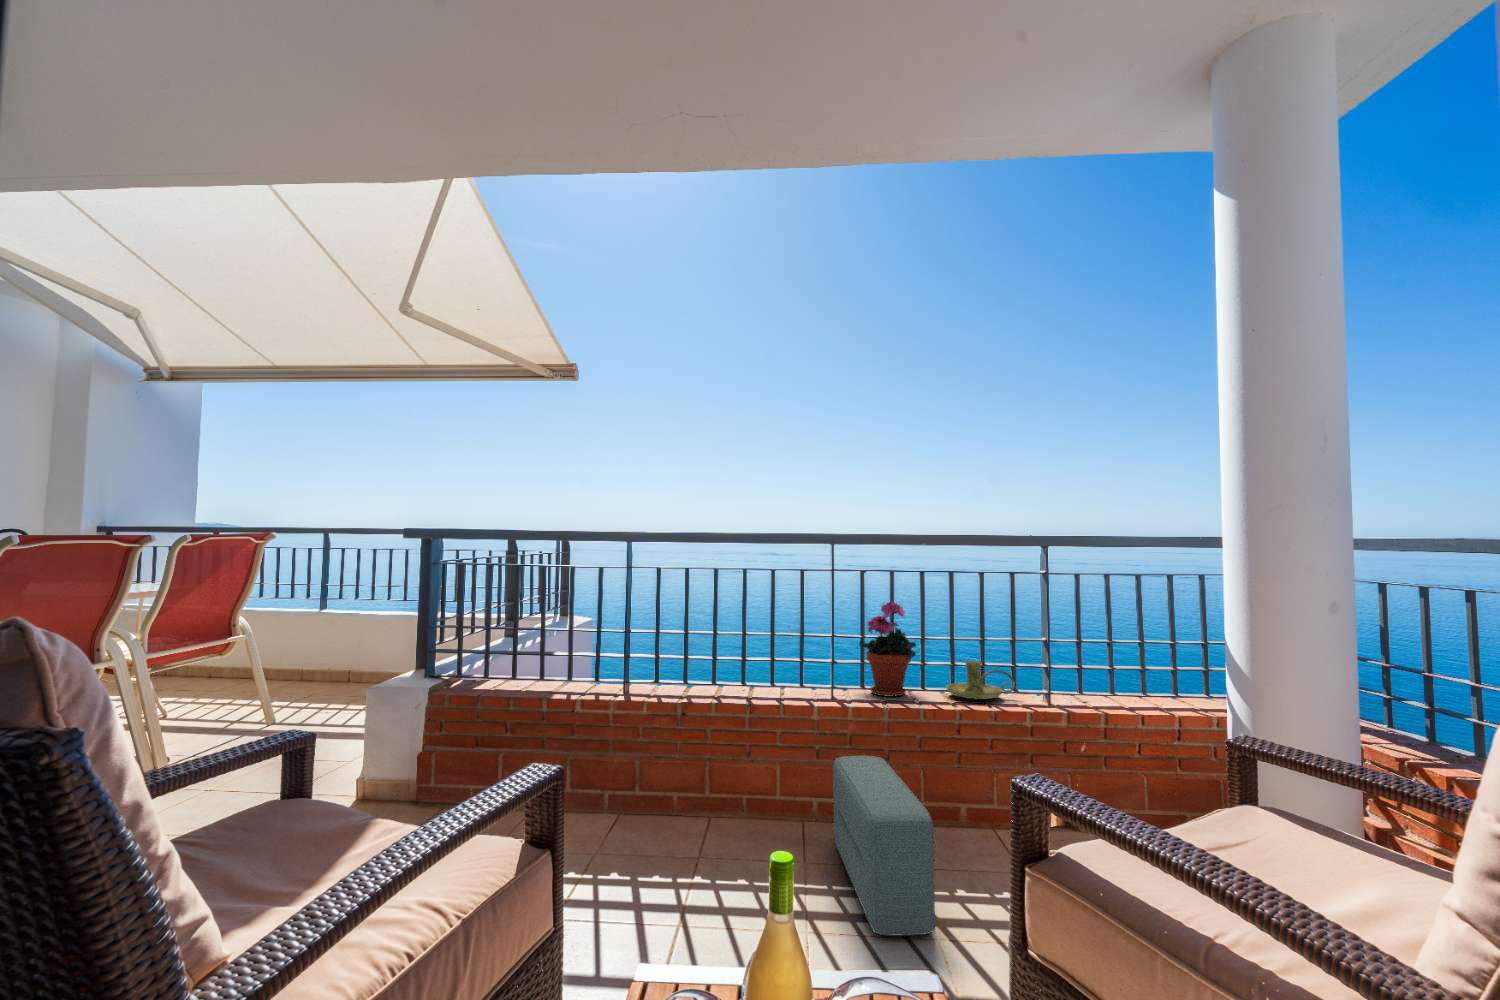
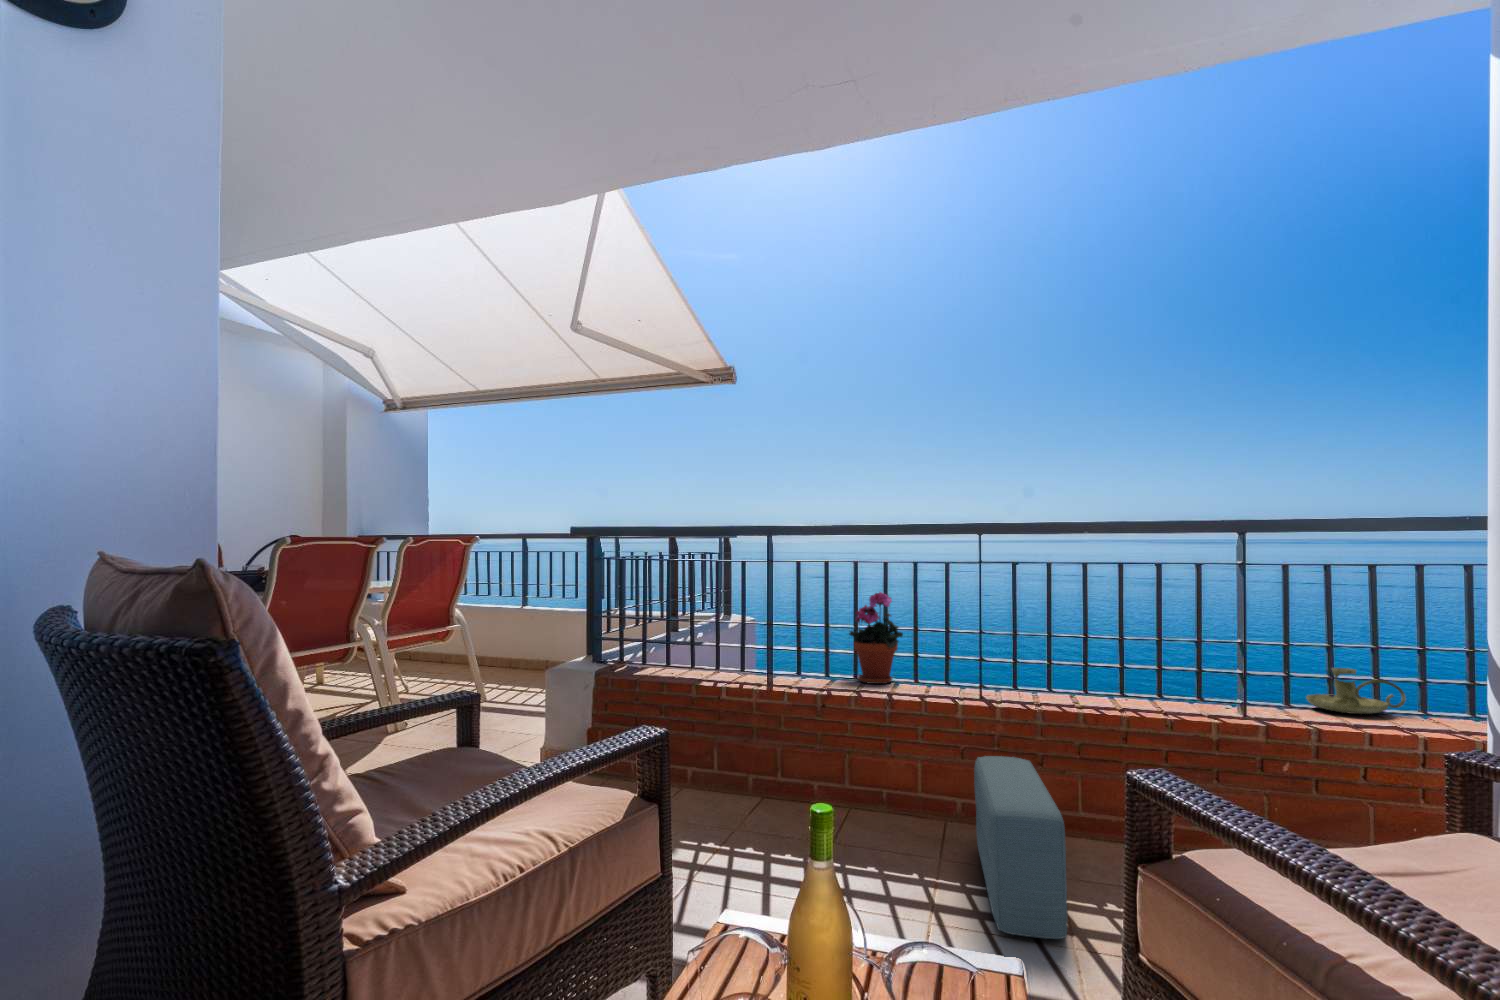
potted plant: present [859,602,916,697] -> present [849,592,903,684]
candle holder: present [946,660,1015,699] -> present [1306,668,1406,714]

